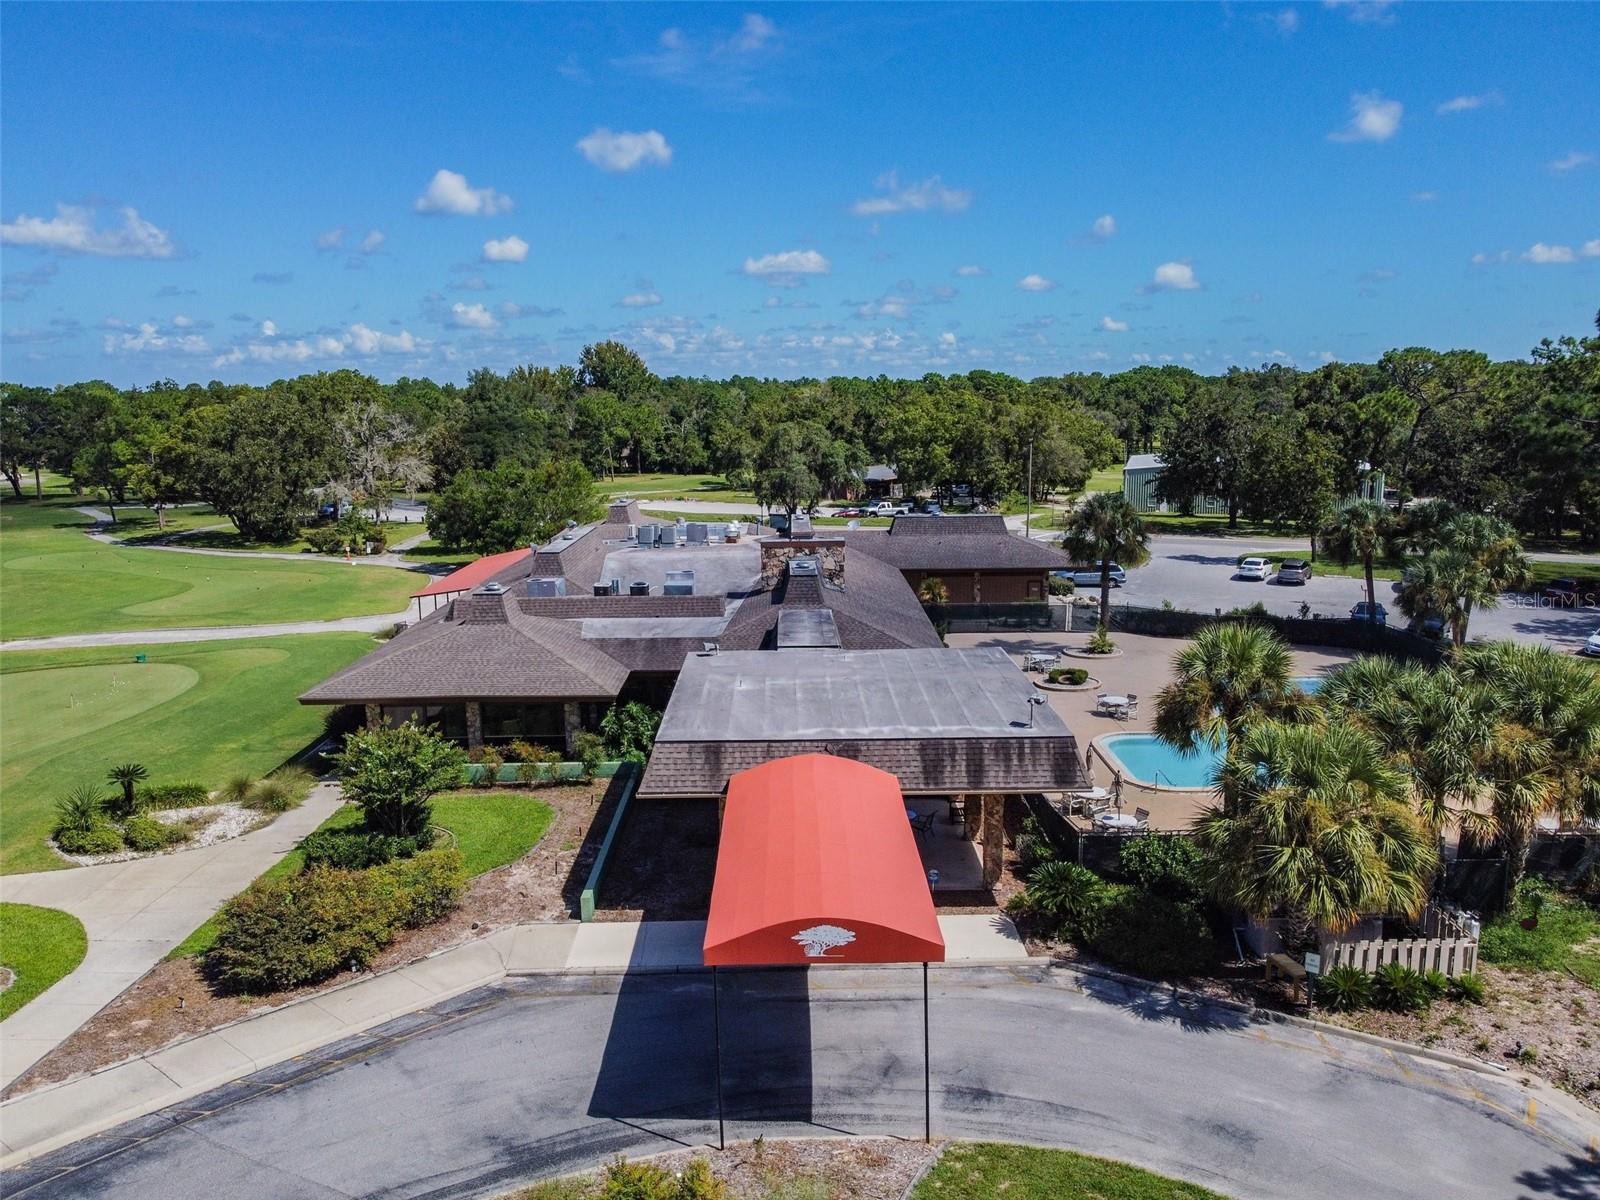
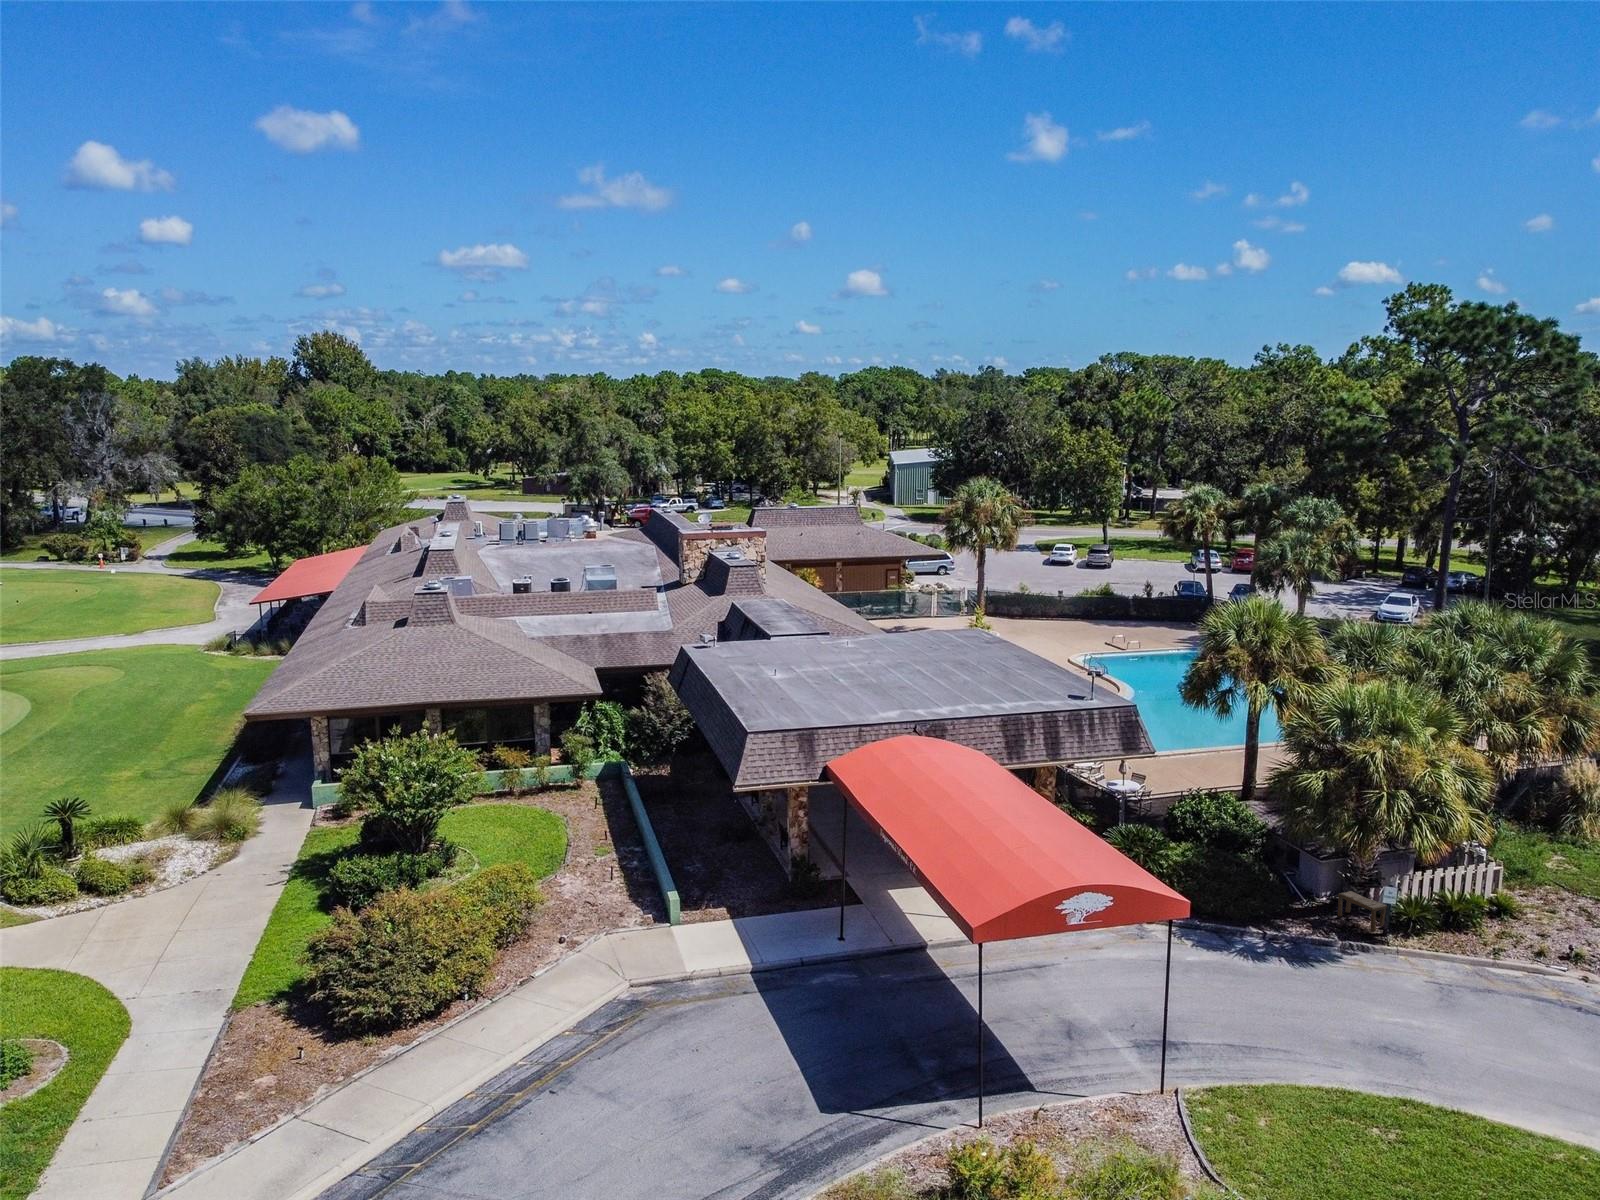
potted tree: present [1517,894,1545,929] -> none [1501,820,1527,853]

